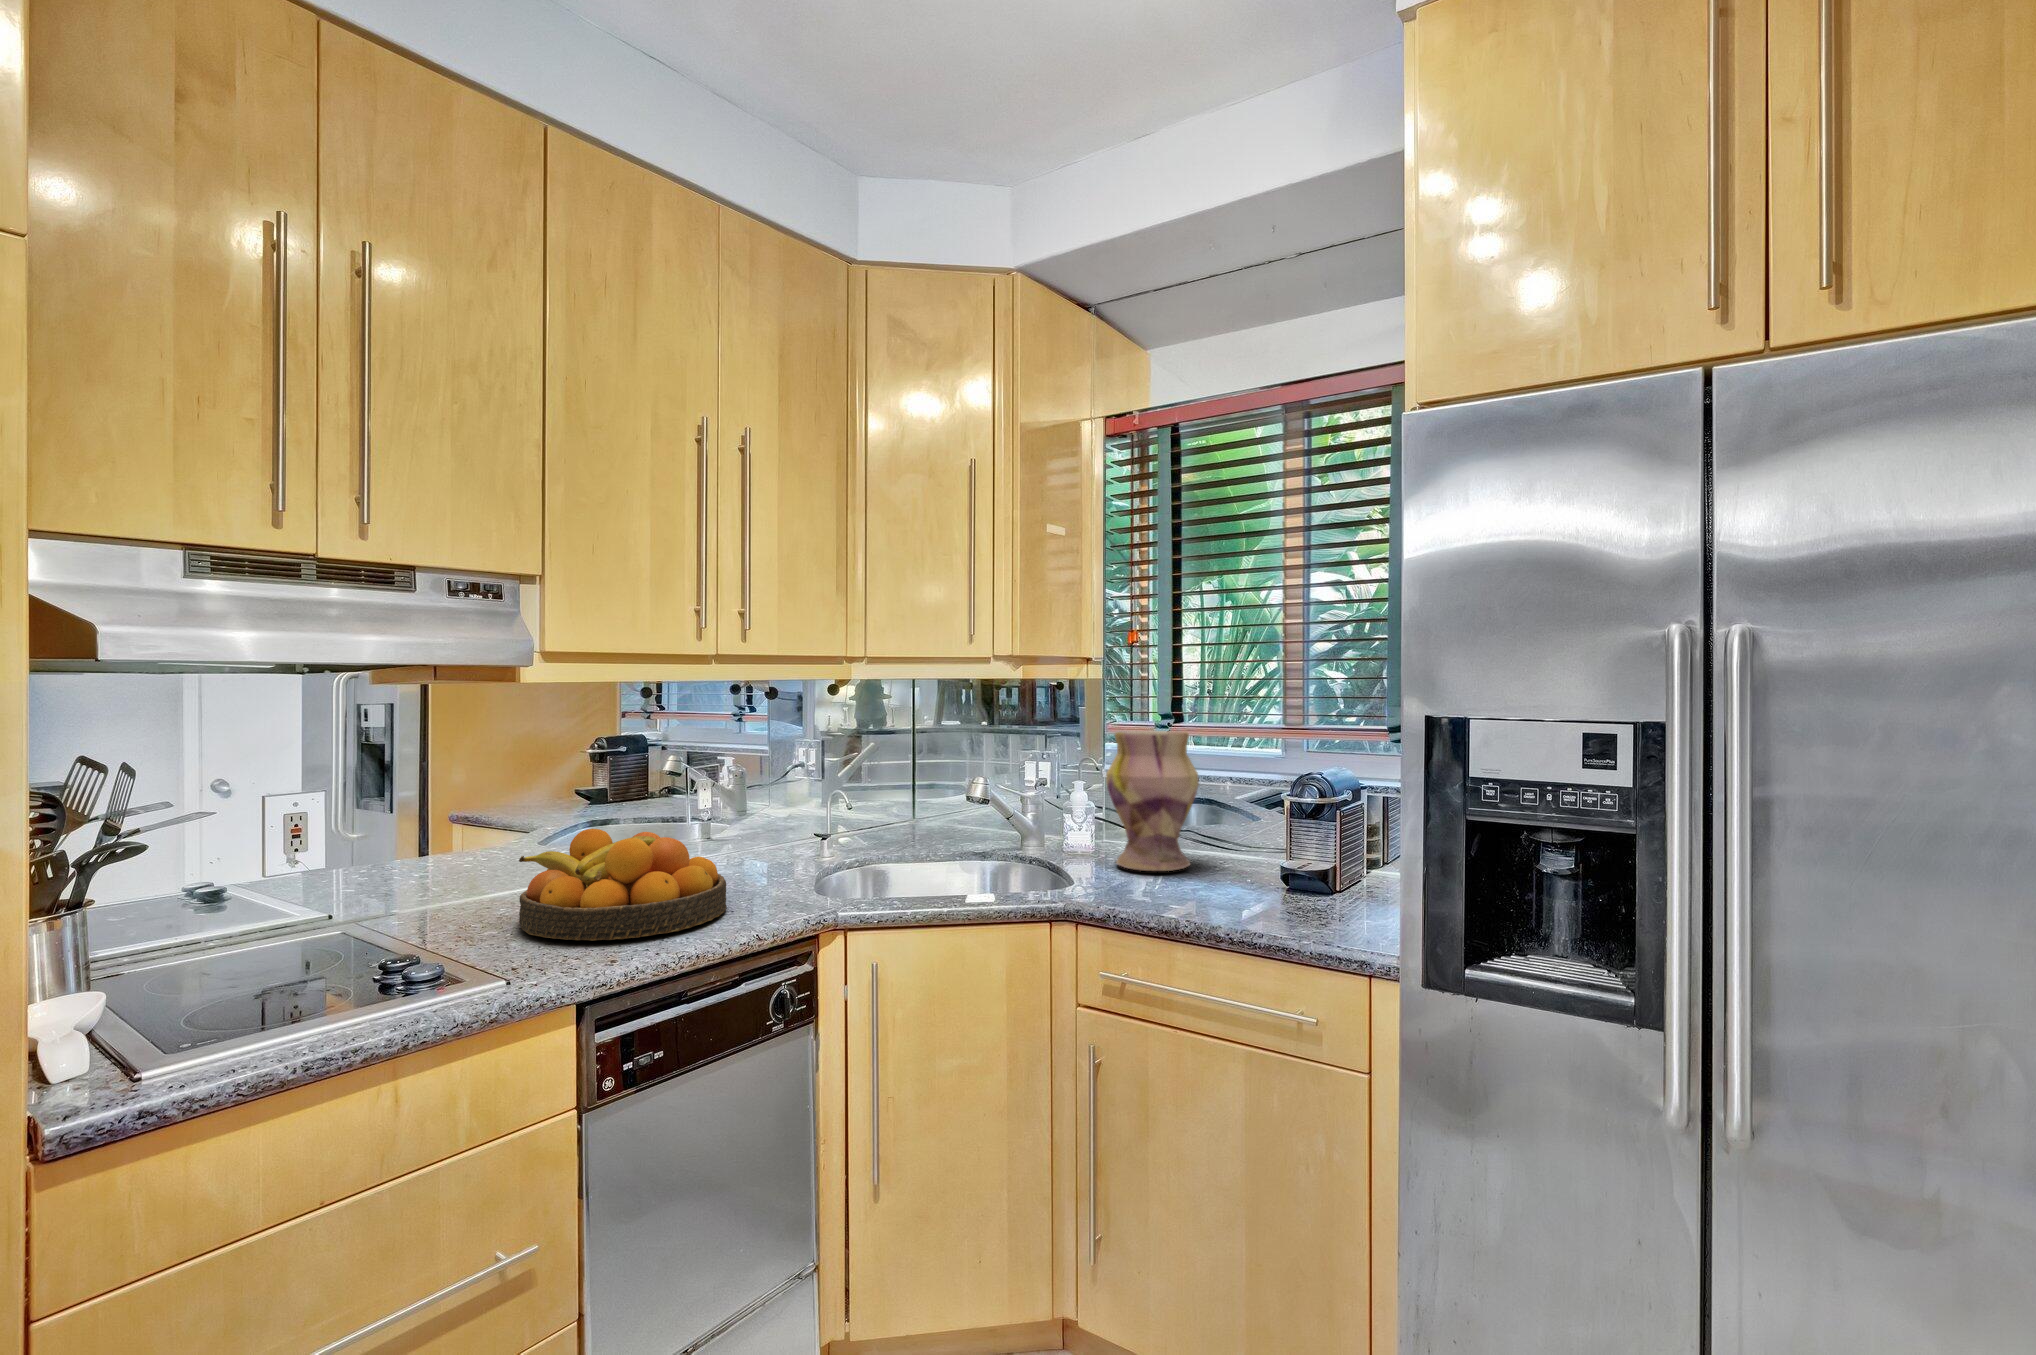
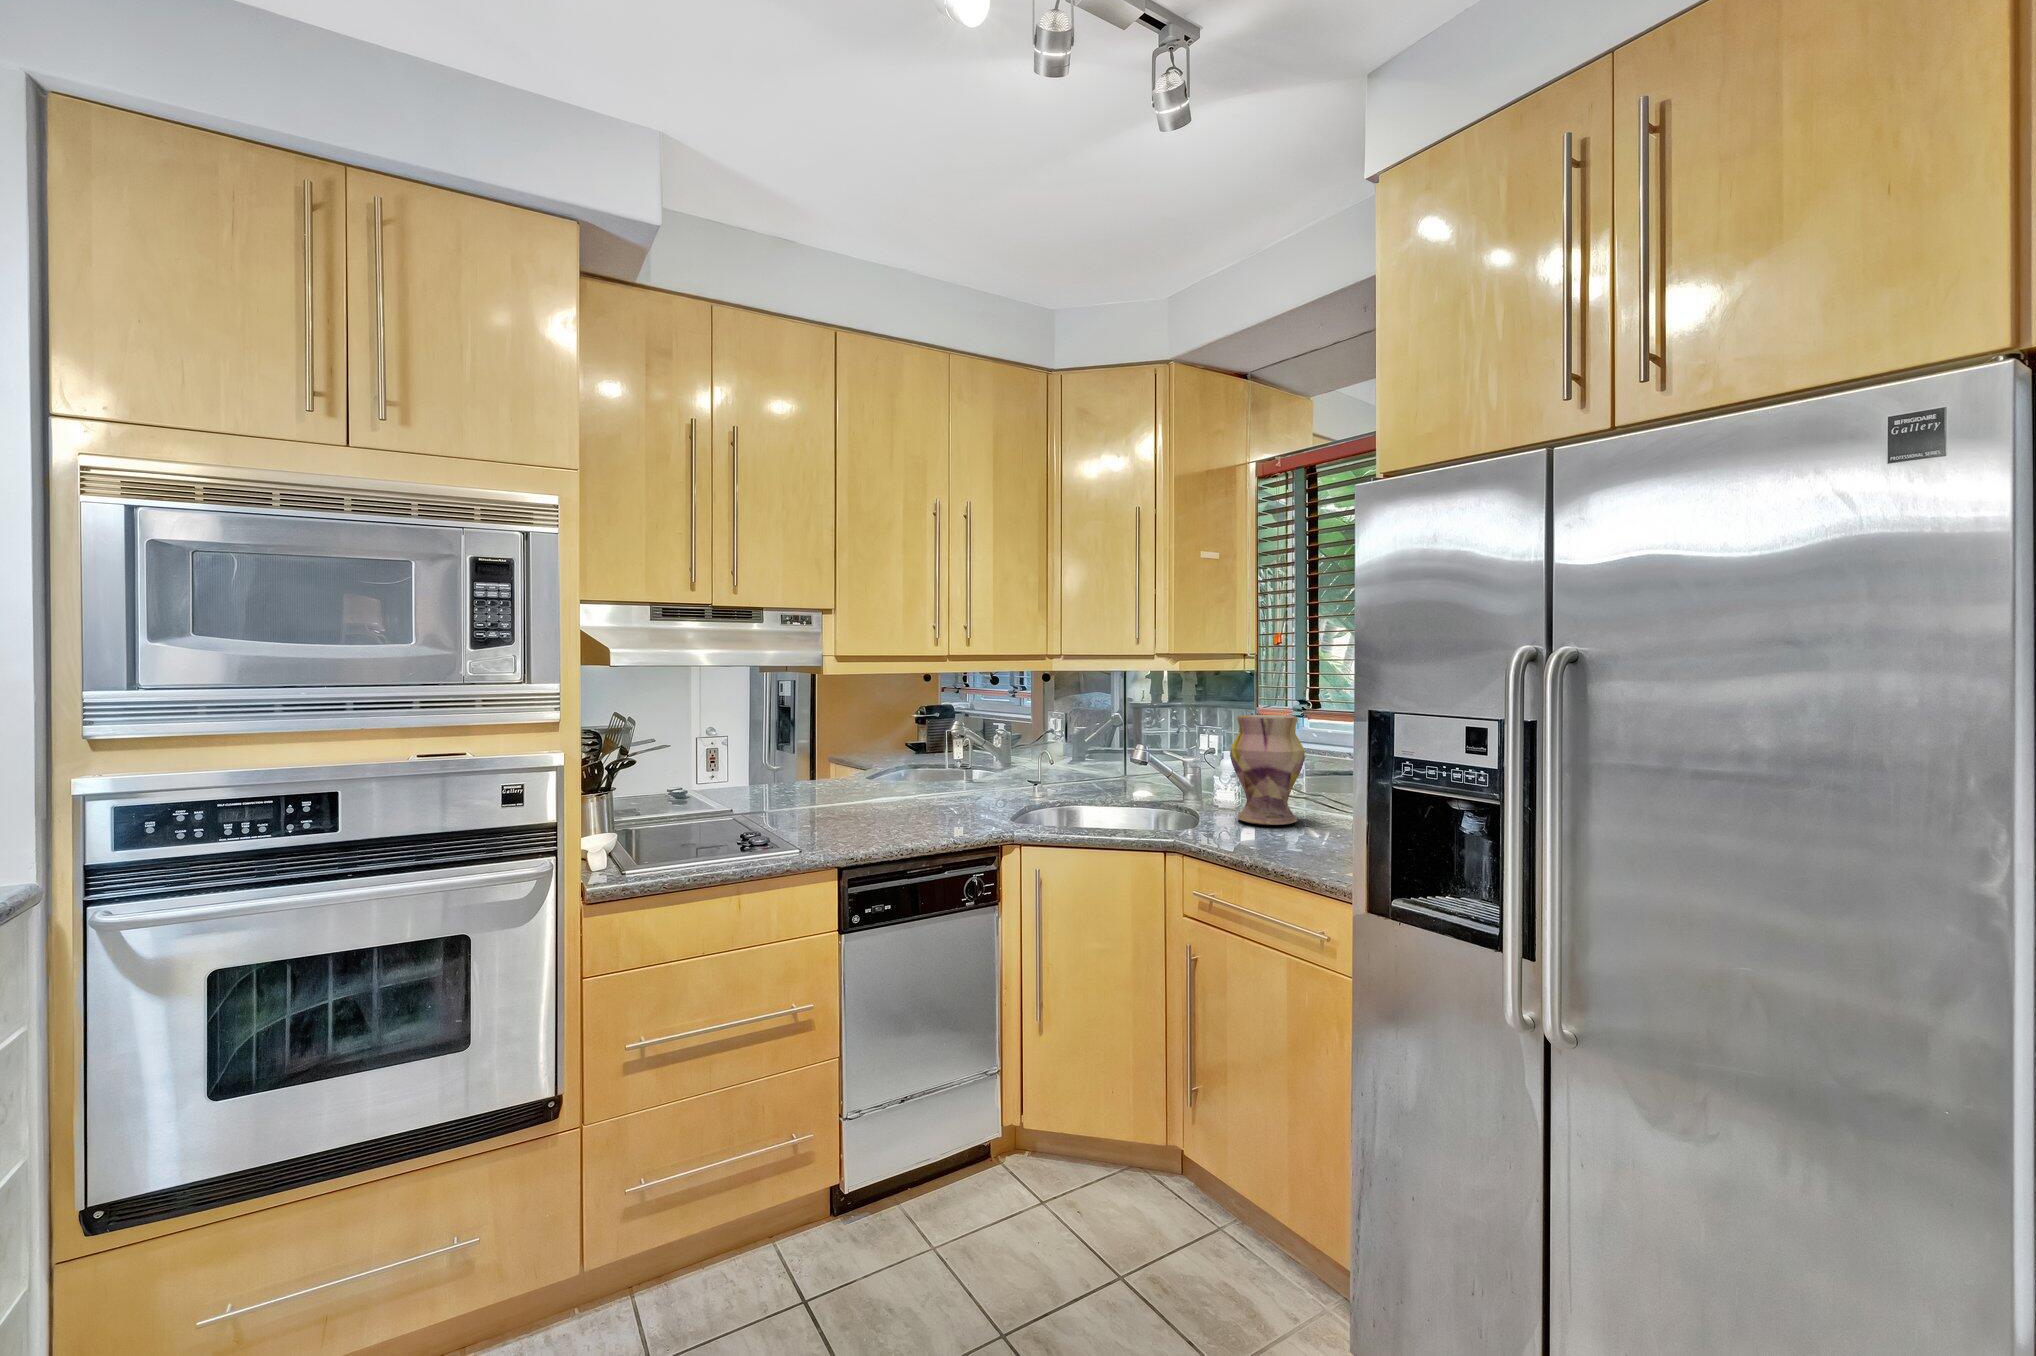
fruit bowl: present [519,829,727,941] -> none [822,768,947,836]

